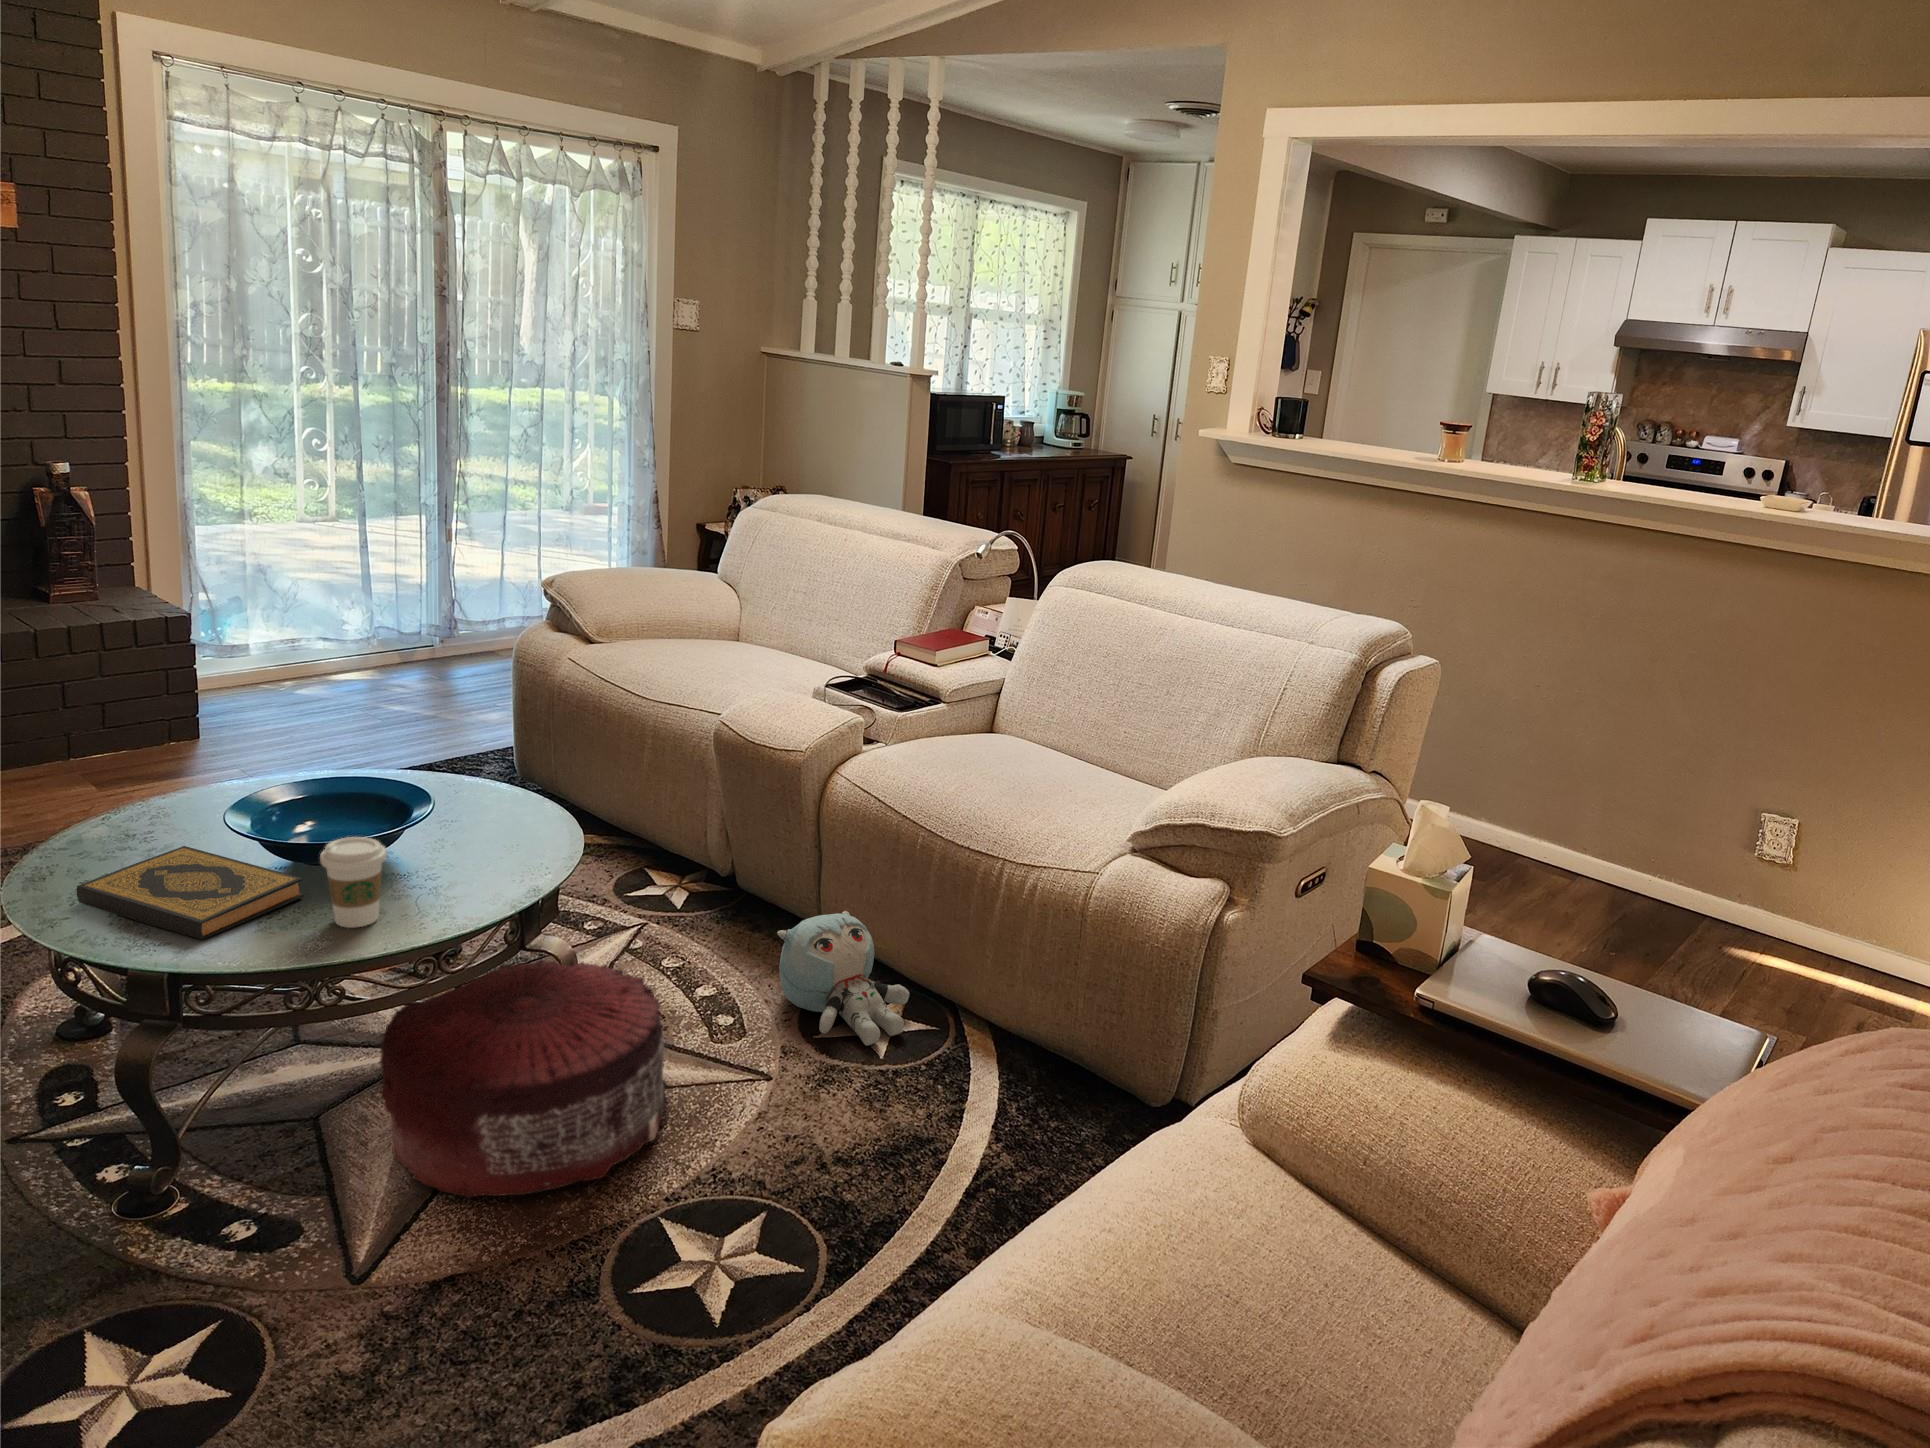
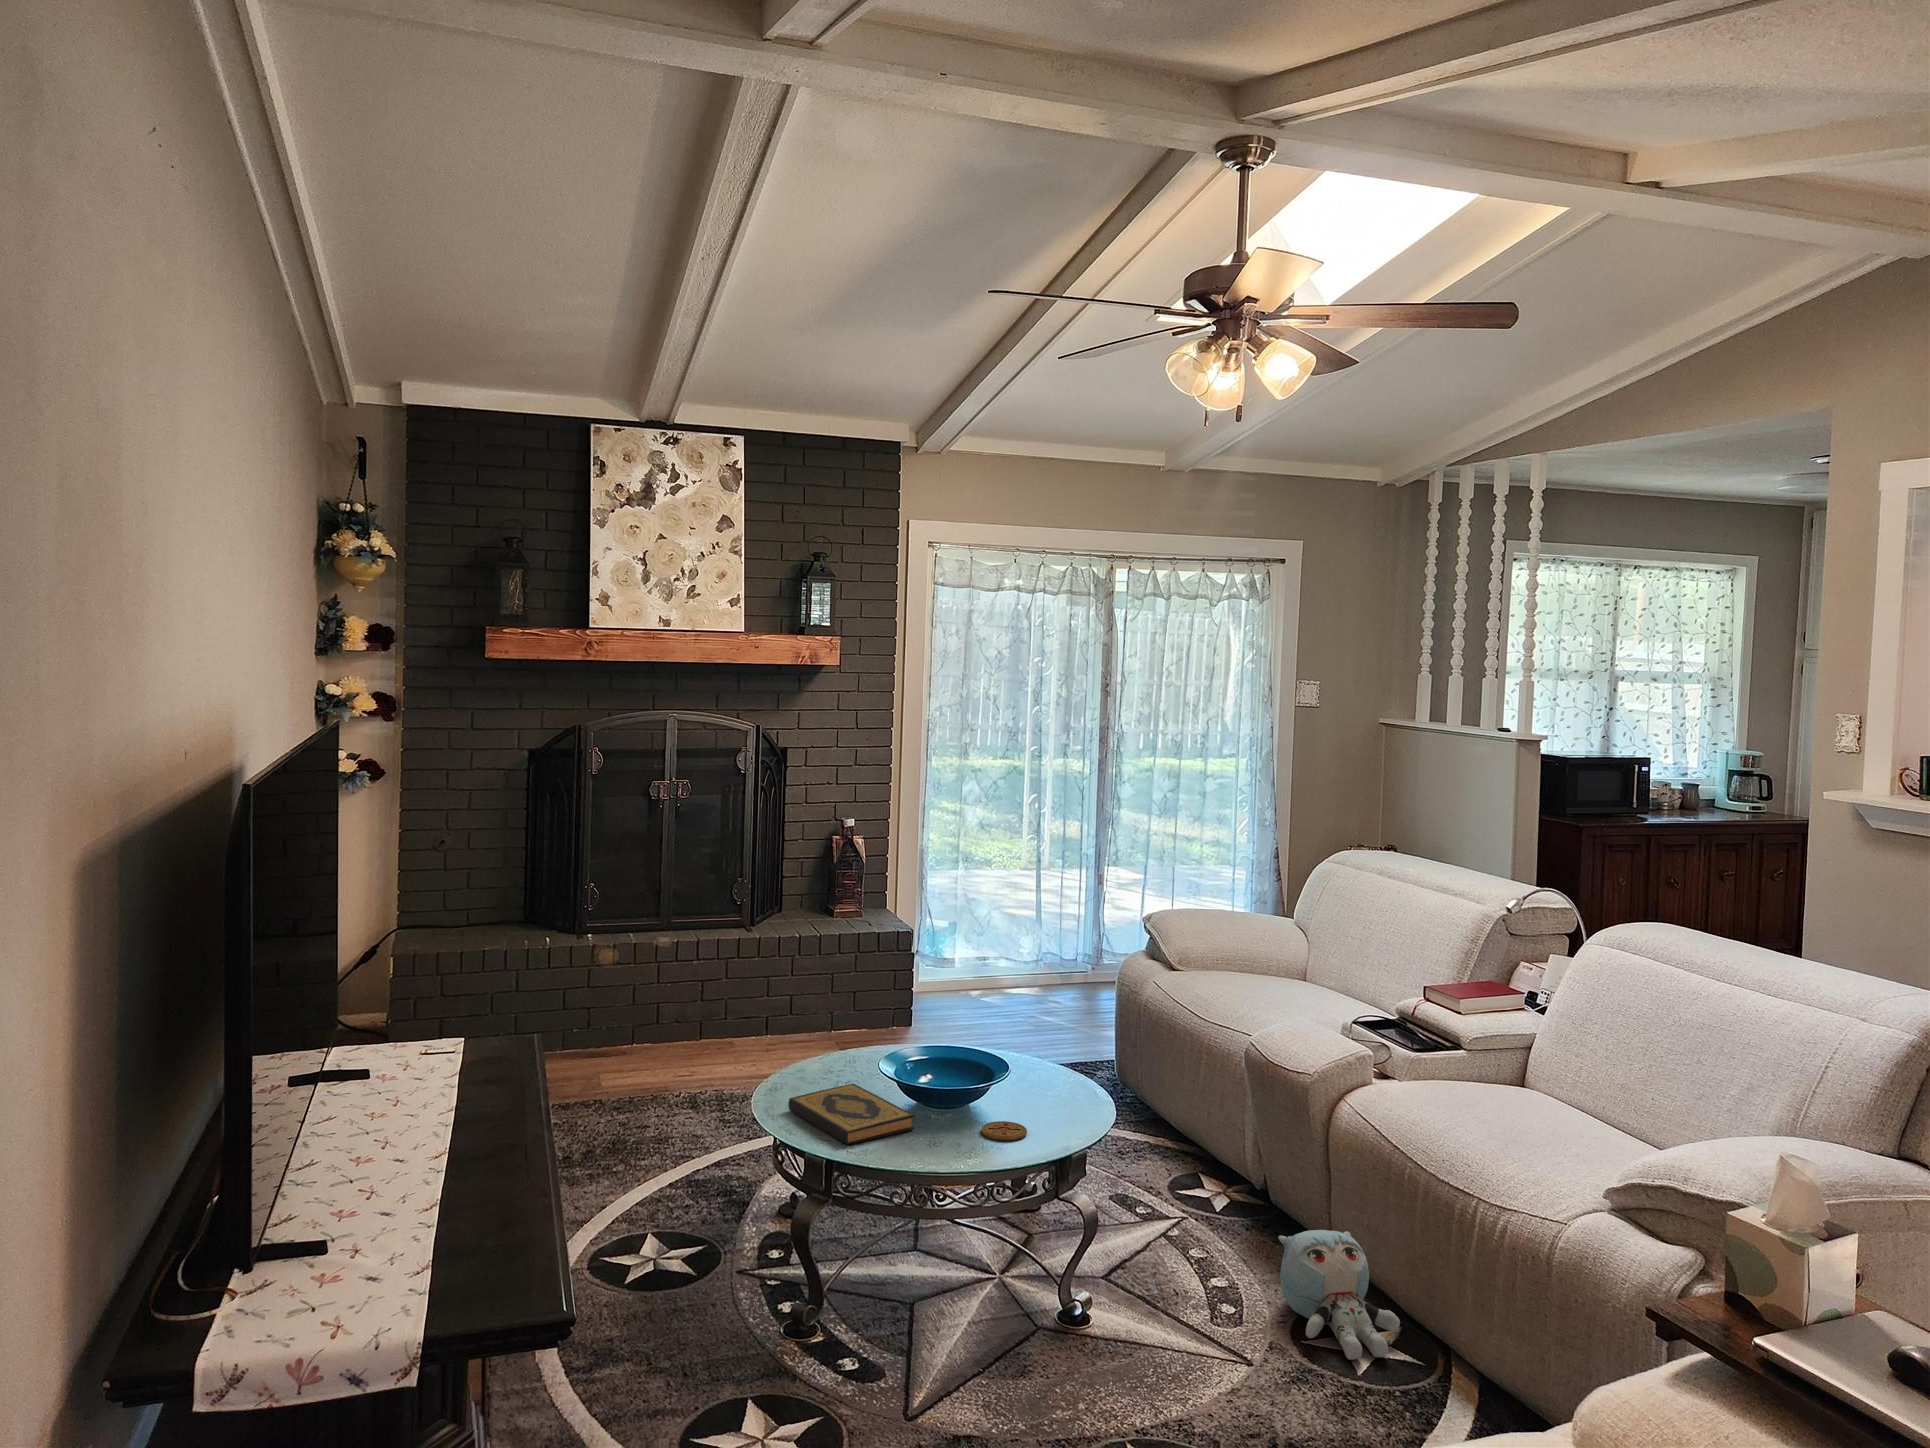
coffee cup: present [320,837,387,928] -> none [921,1088,963,1155]
coaster: none [407,863,474,890] -> present [981,1121,1027,1140]
pouf: present [380,957,668,1197] -> none [946,1211,1163,1399]

